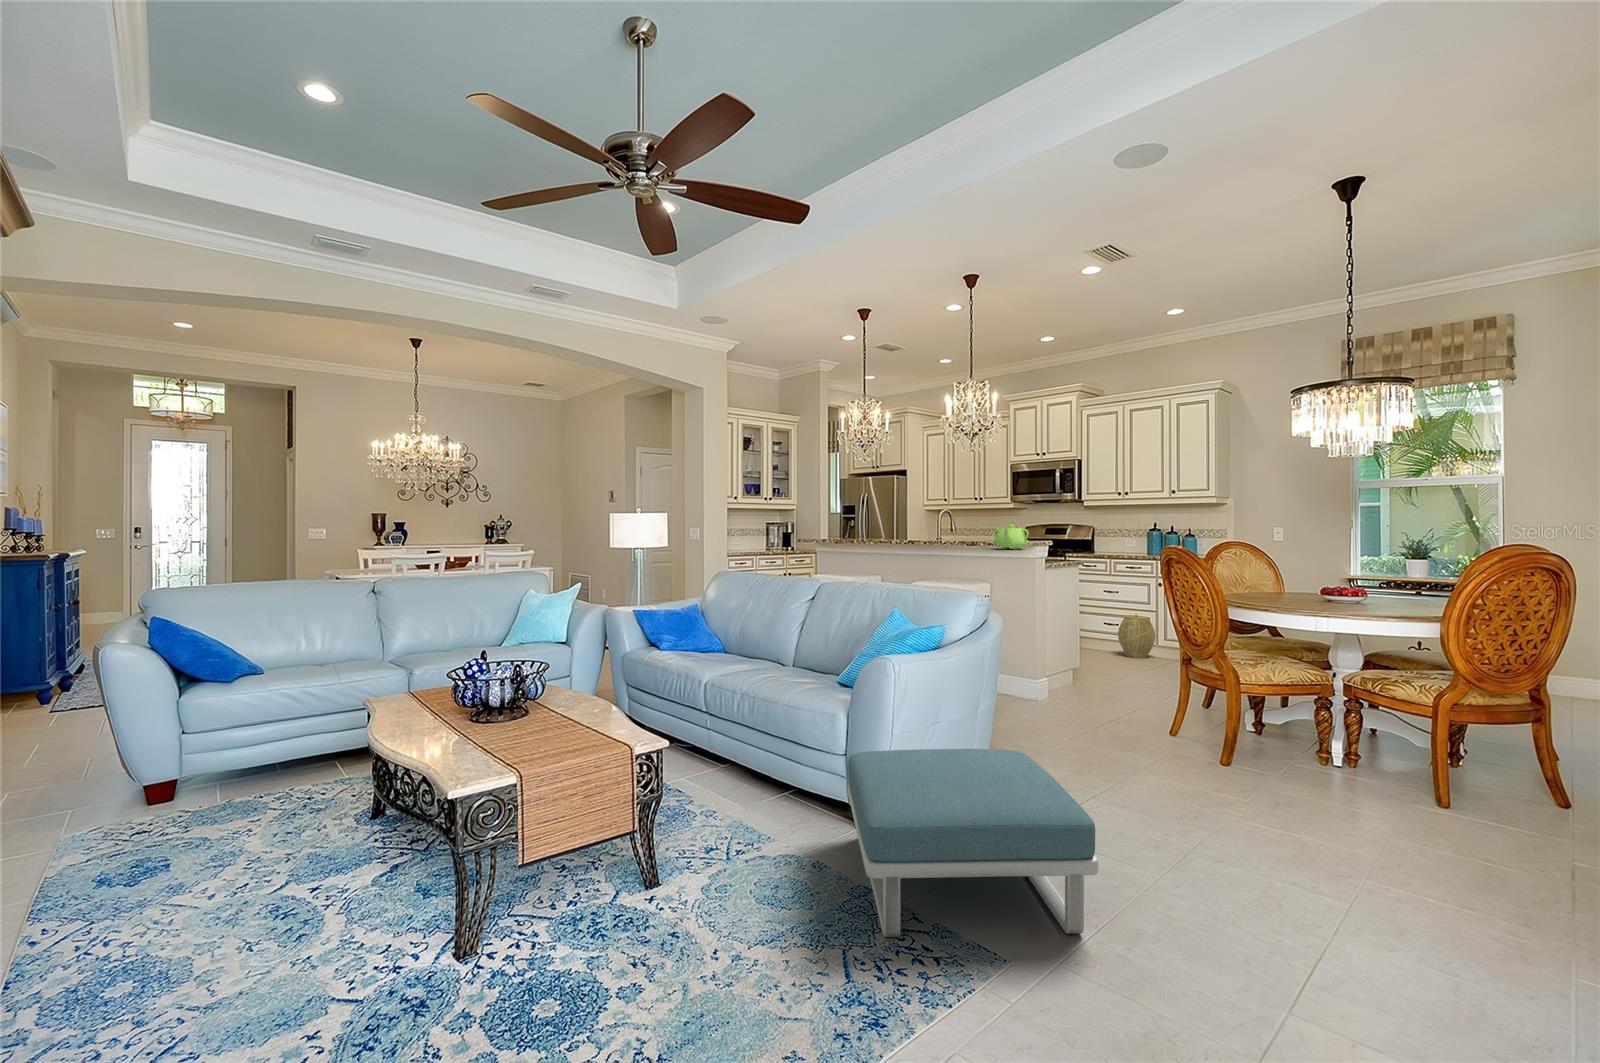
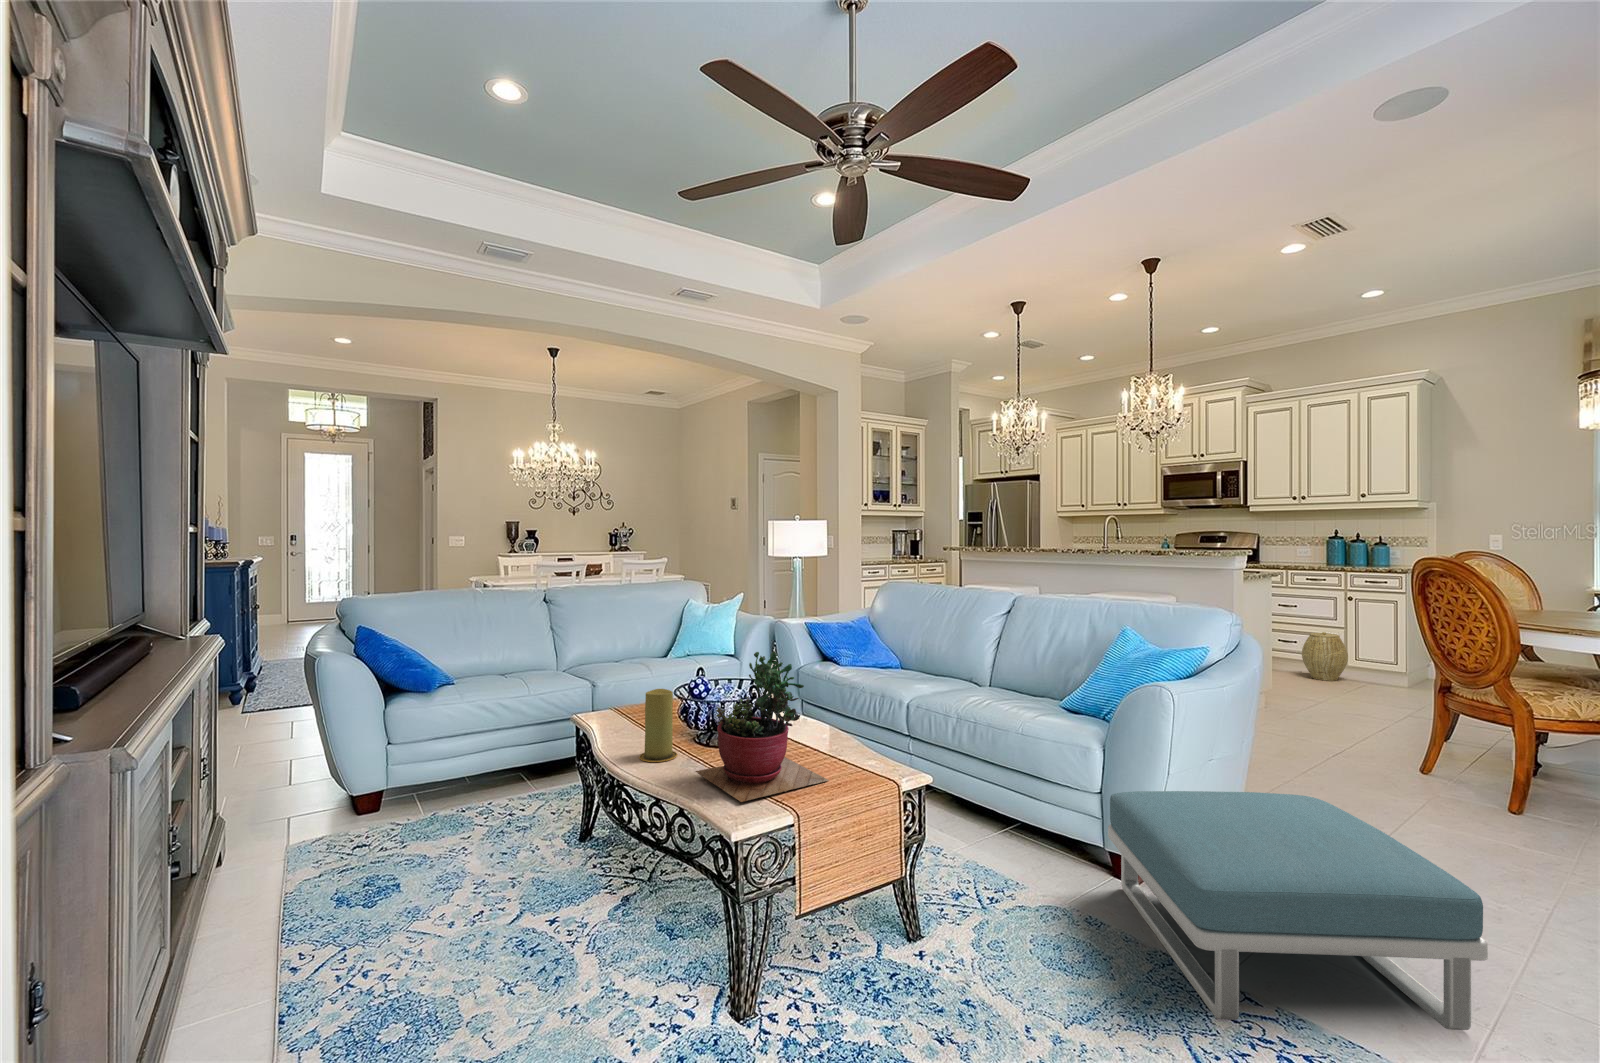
teapot: present [994,525,1029,550] -> none [1171,533,1214,560]
succulent plant: none [447,629,572,767] -> present [696,651,829,802]
candle: none [405,668,444,736] -> present [639,689,677,762]

